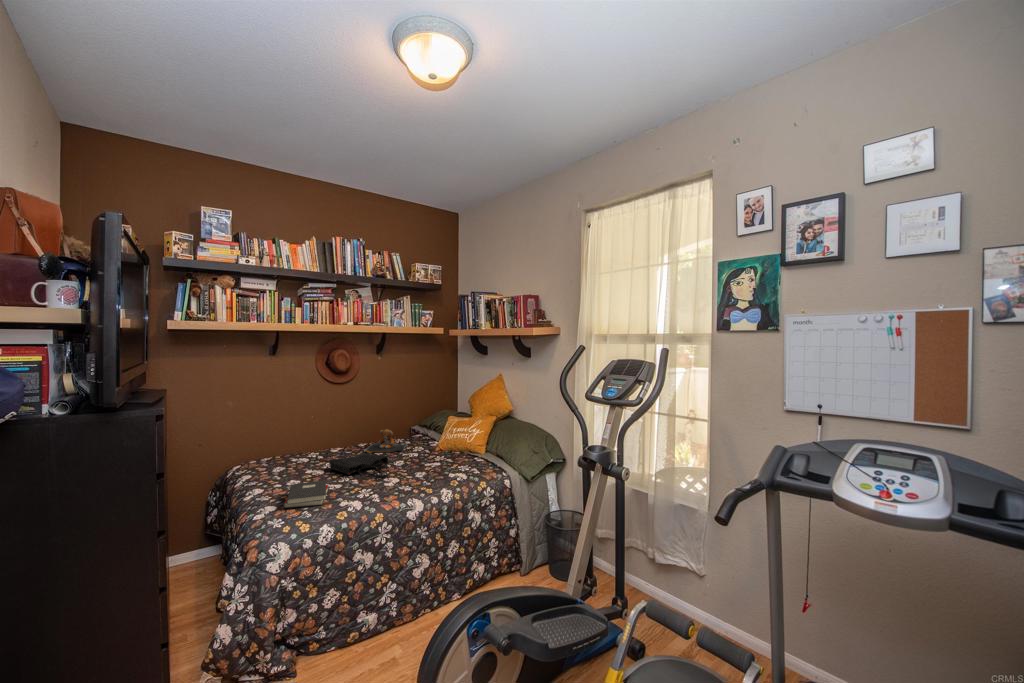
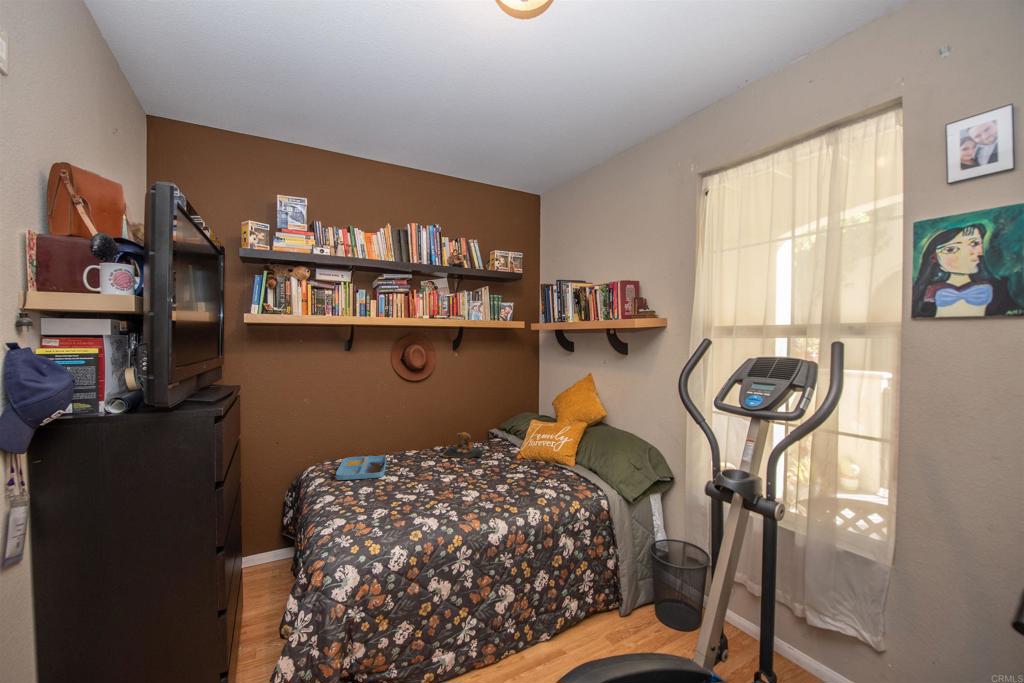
tote bag: present [330,452,388,478] -> none [404,458,466,490]
tray: none [262,453,312,476] -> present [336,456,386,480]
hardback book: present [283,481,329,508] -> none [353,491,402,522]

